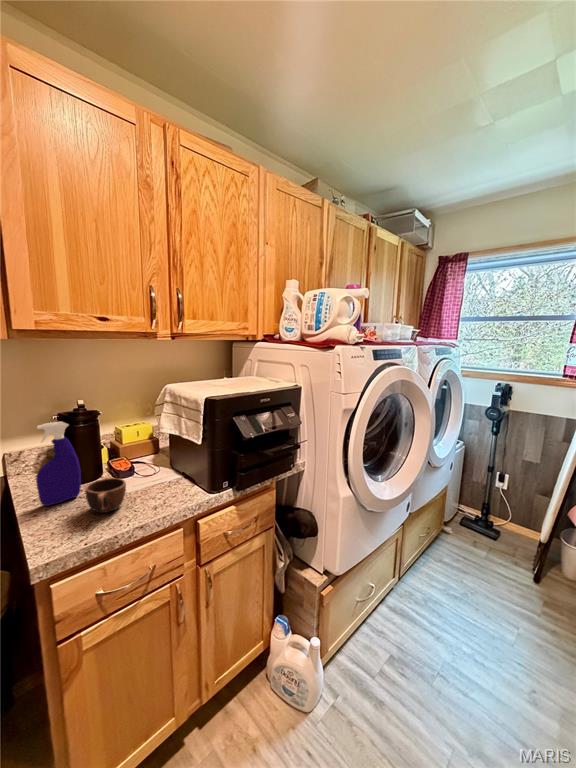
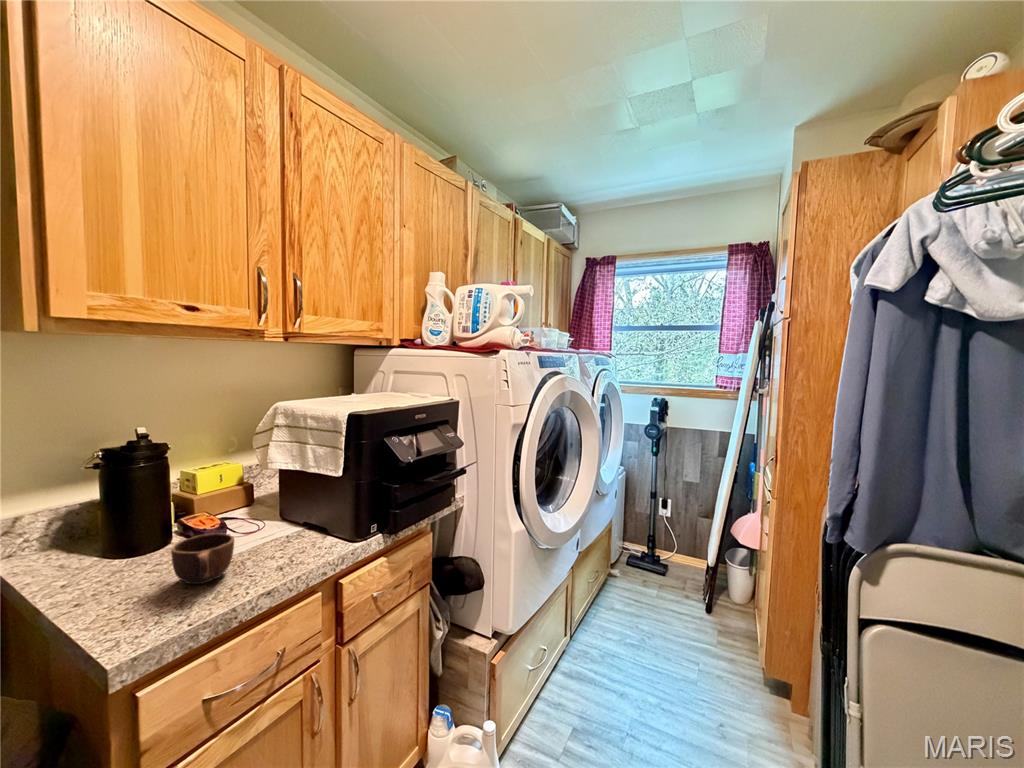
spray bottle: present [36,422,81,506] -> none [78,455,150,589]

